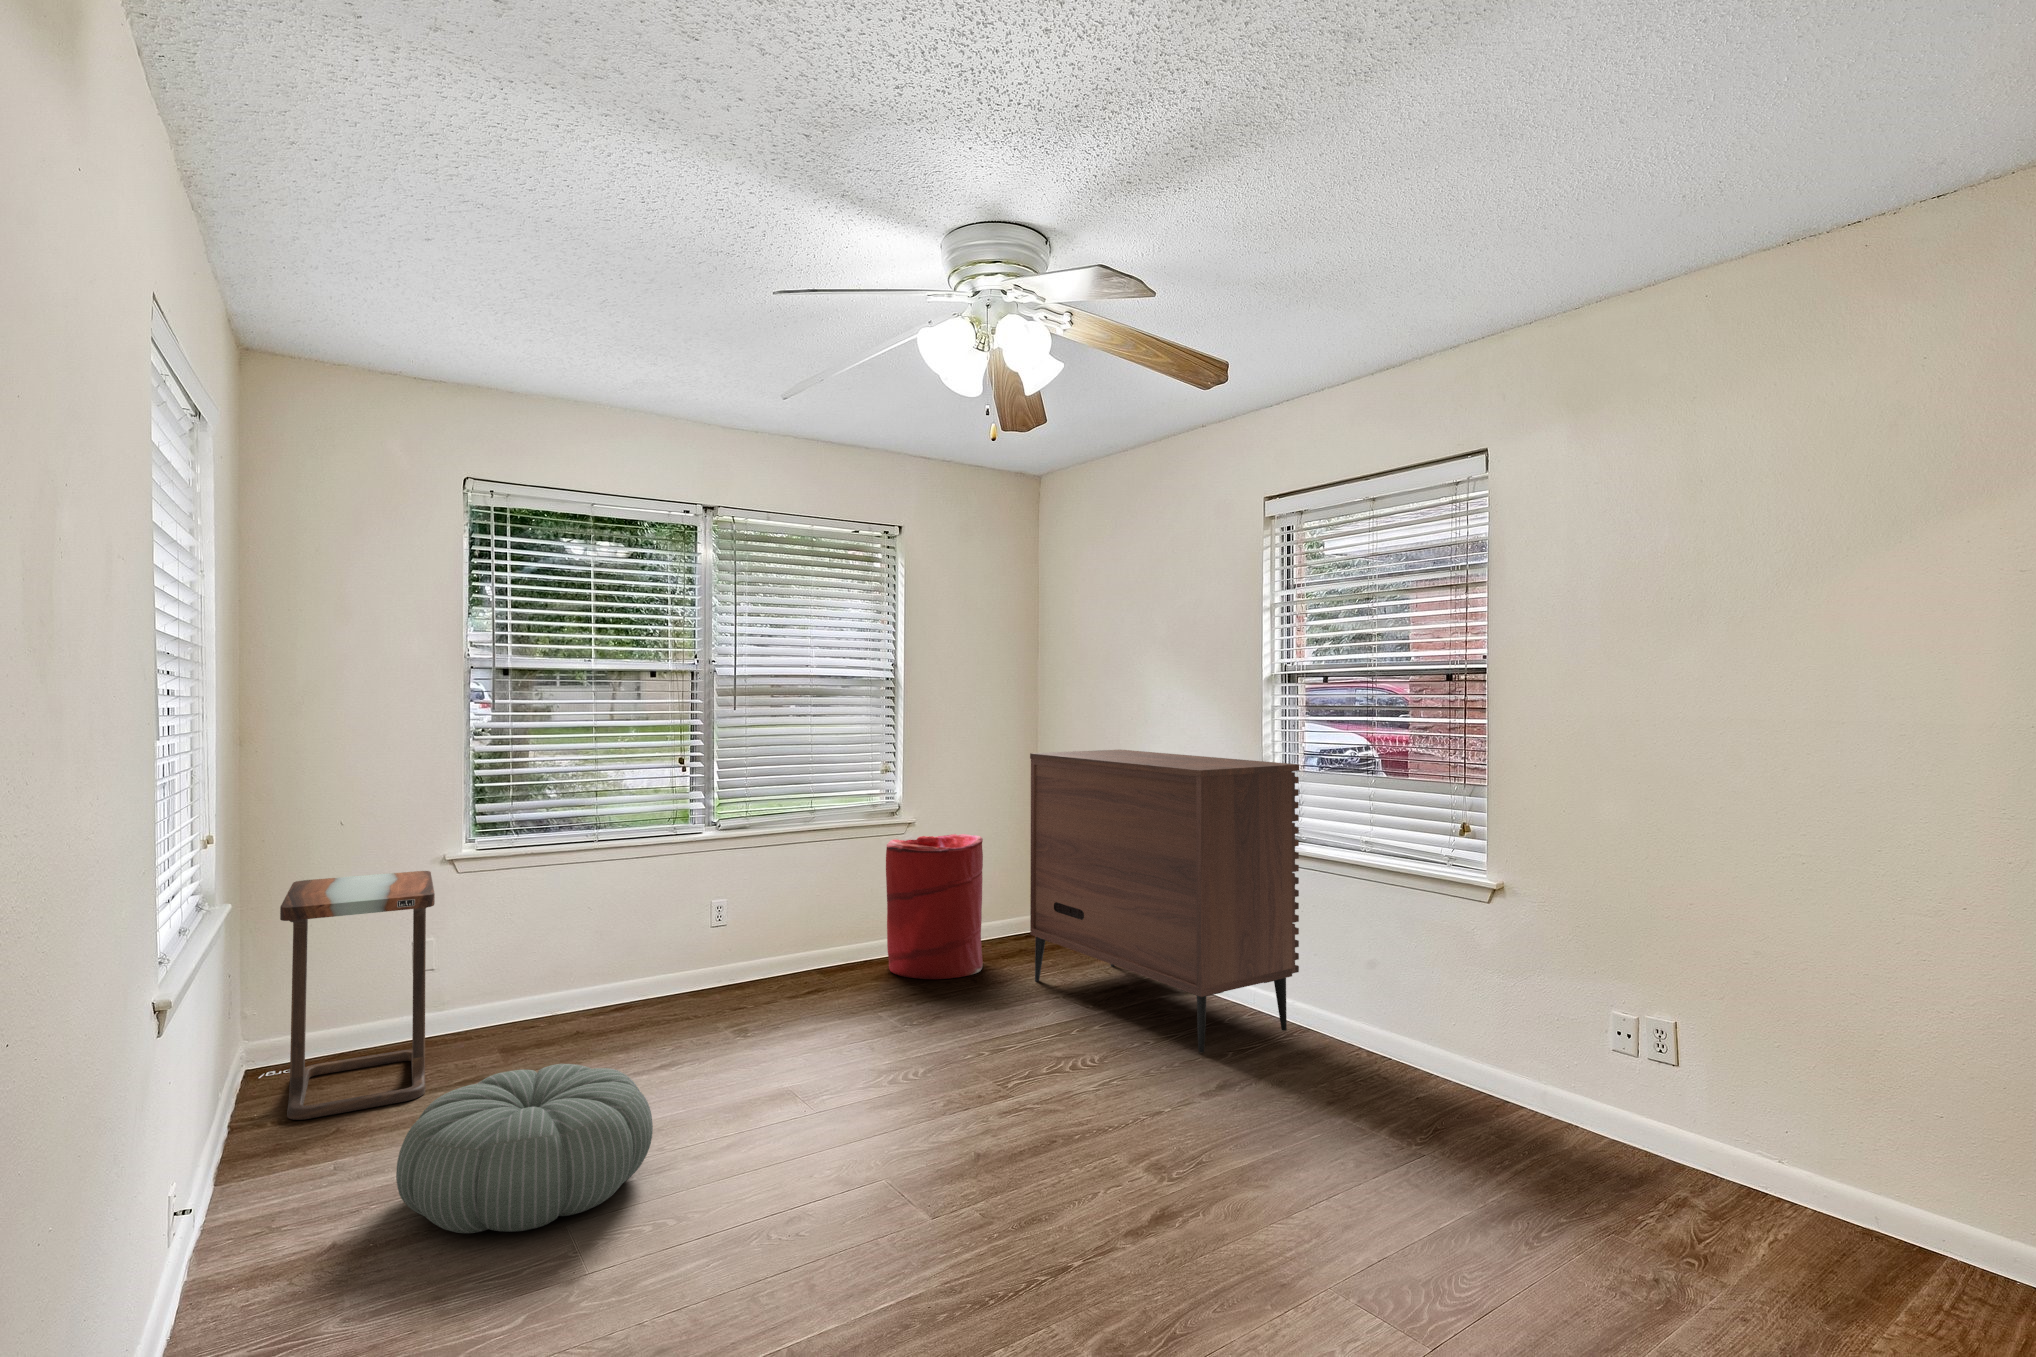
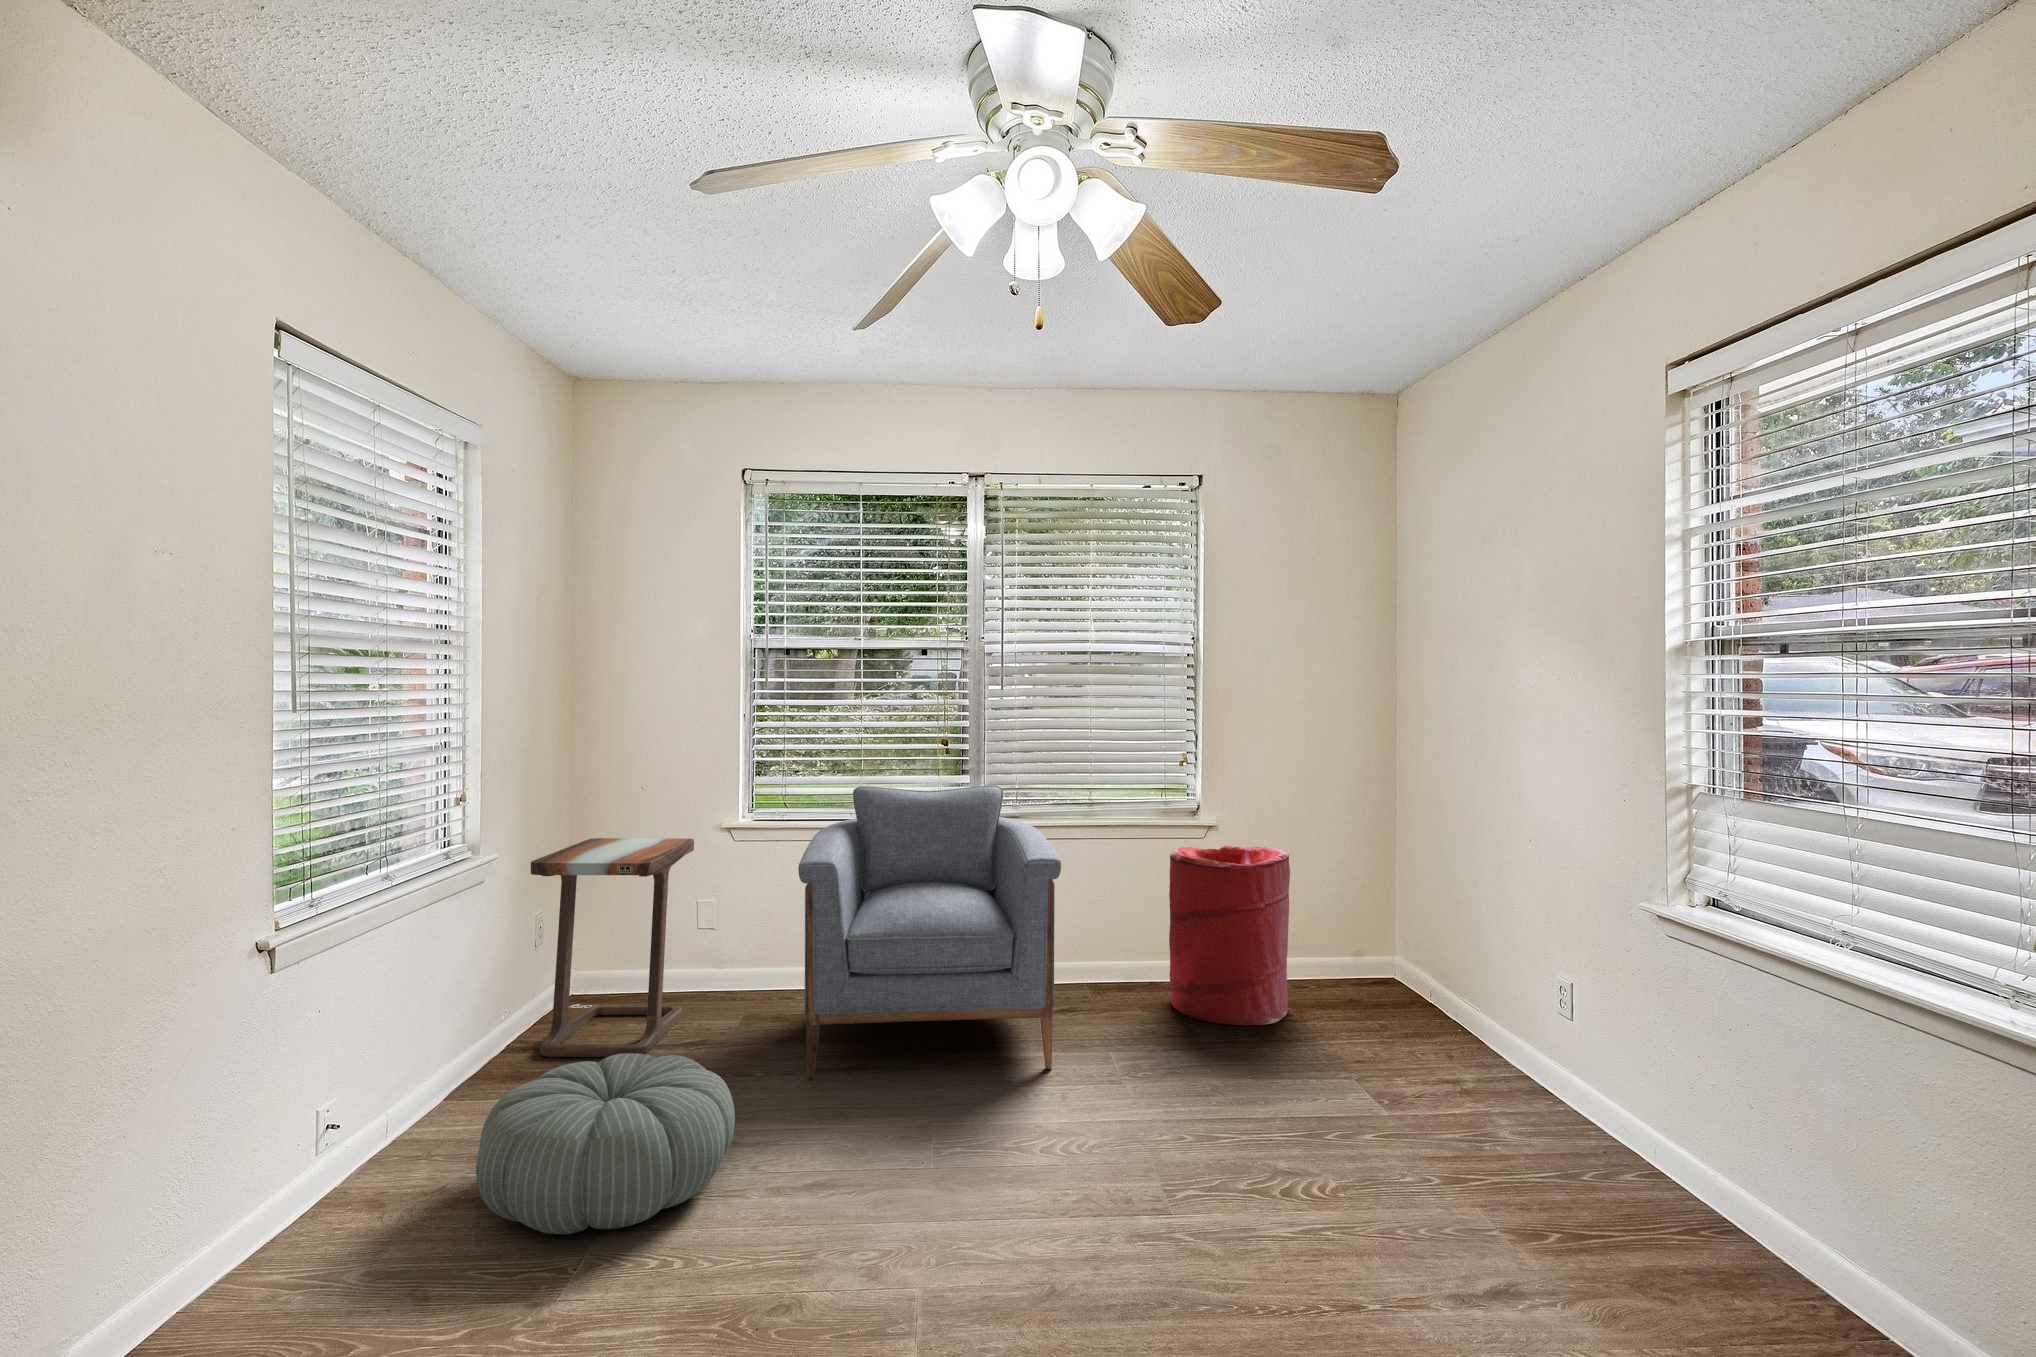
dresser: present [1030,750,1299,1053] -> none [1332,752,1717,1220]
armchair: none [584,796,848,1078] -> present [798,785,1061,1078]

